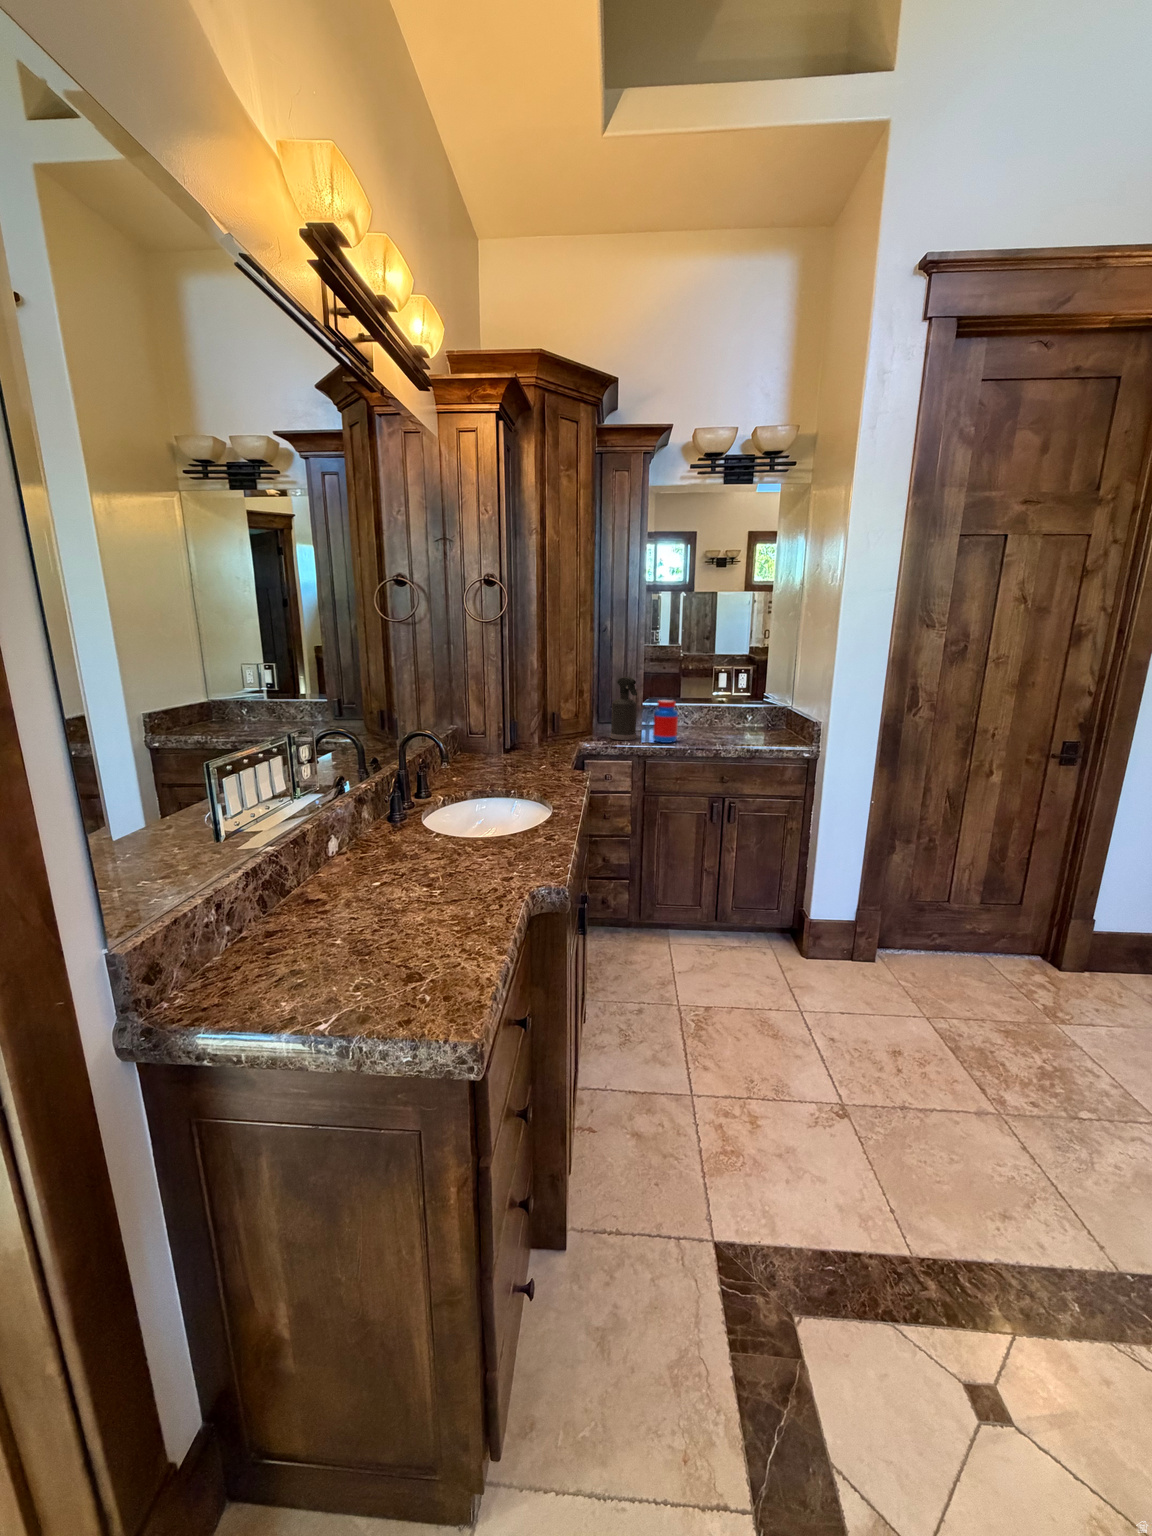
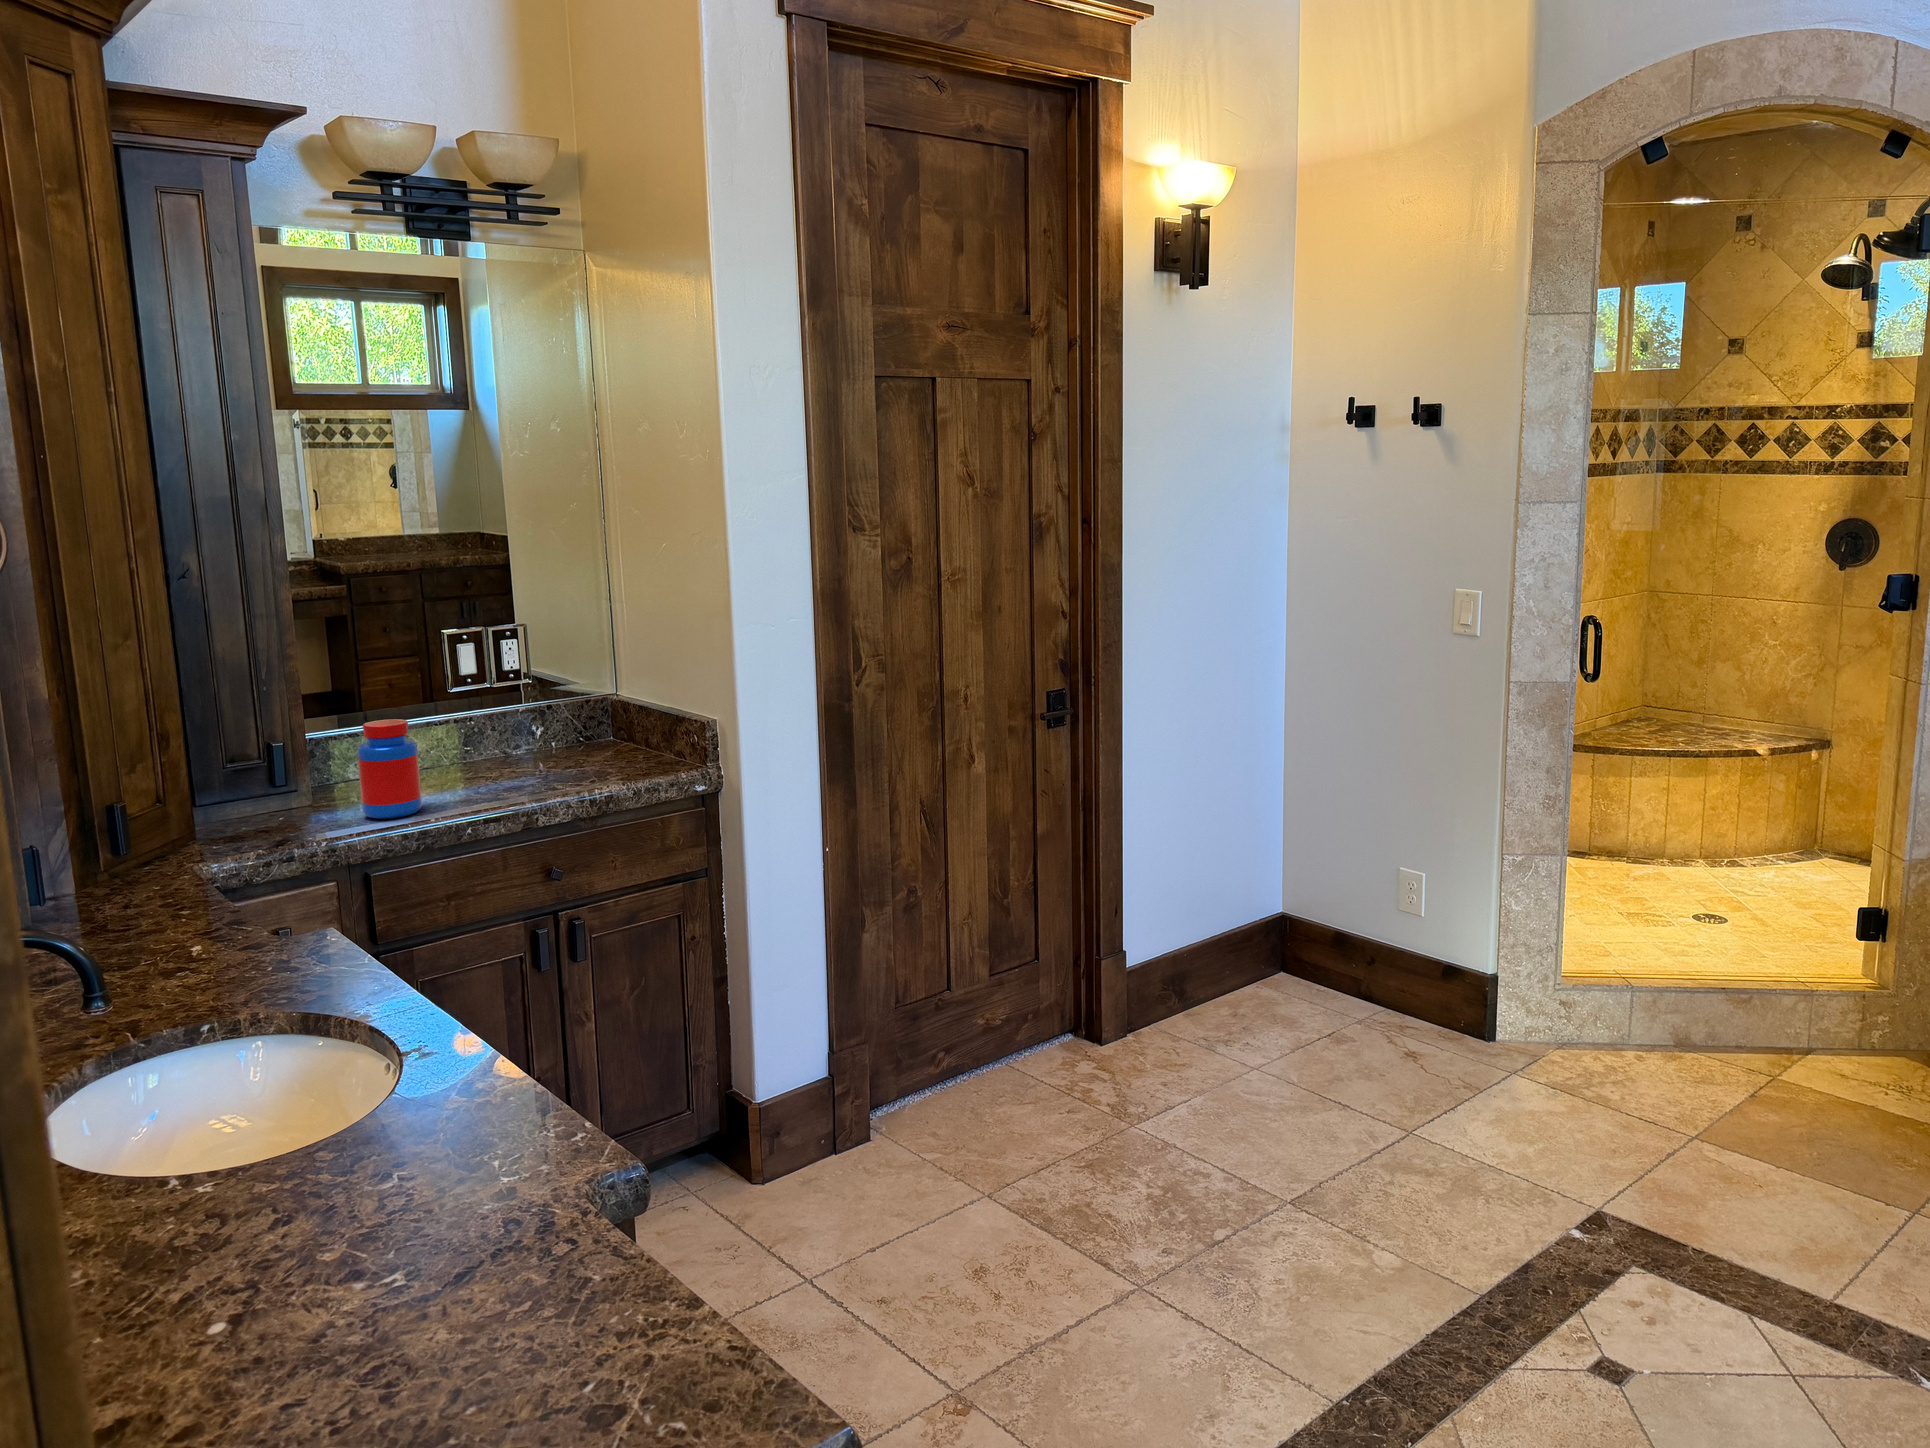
spray bottle: present [611,677,637,740] -> none [234,680,310,832]

